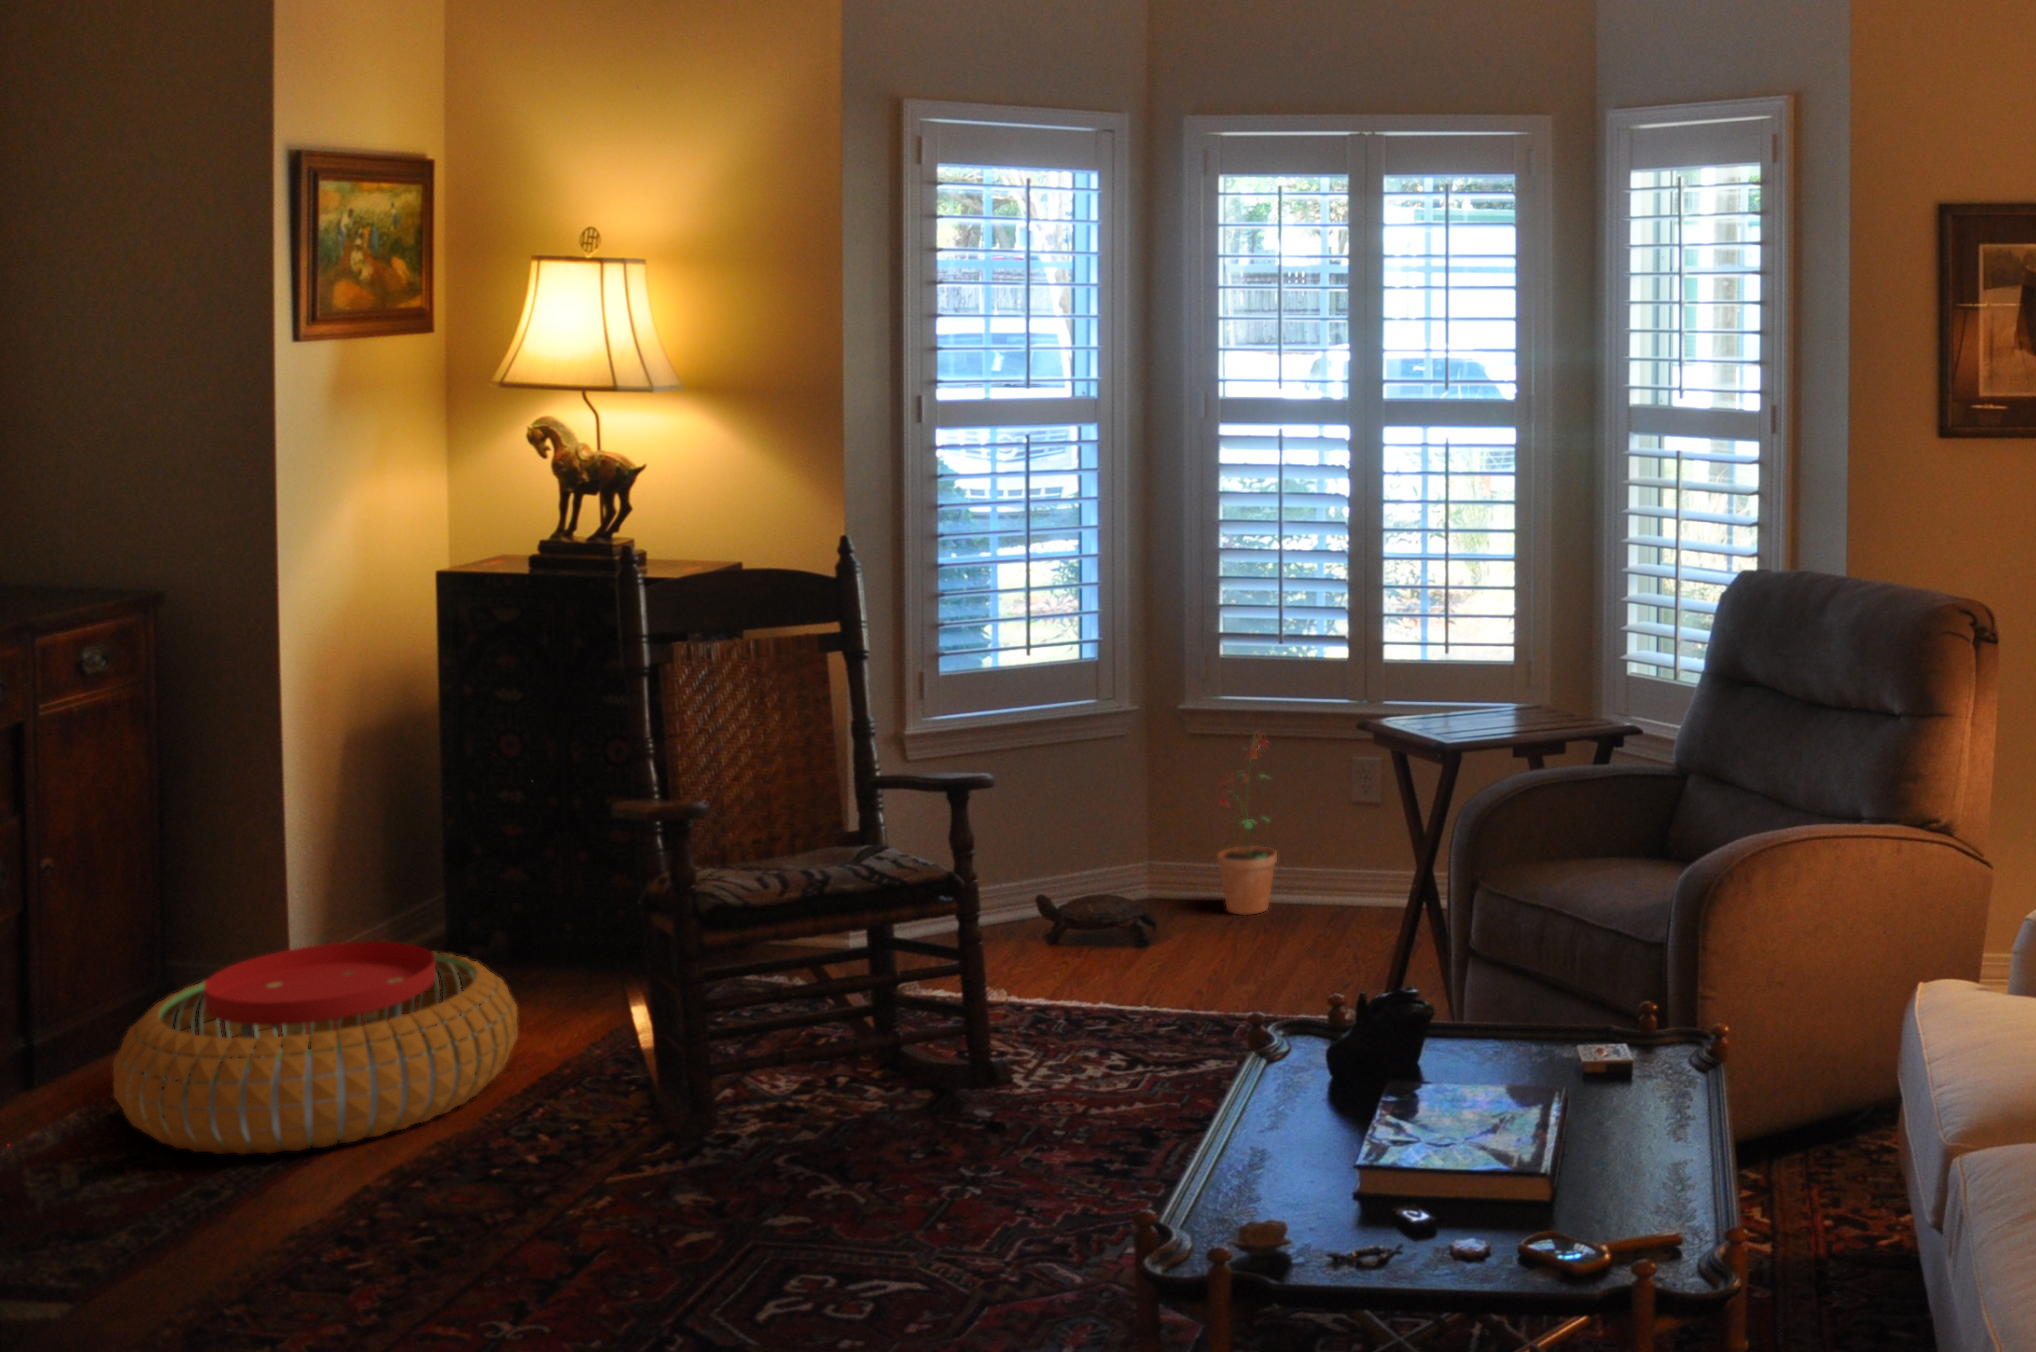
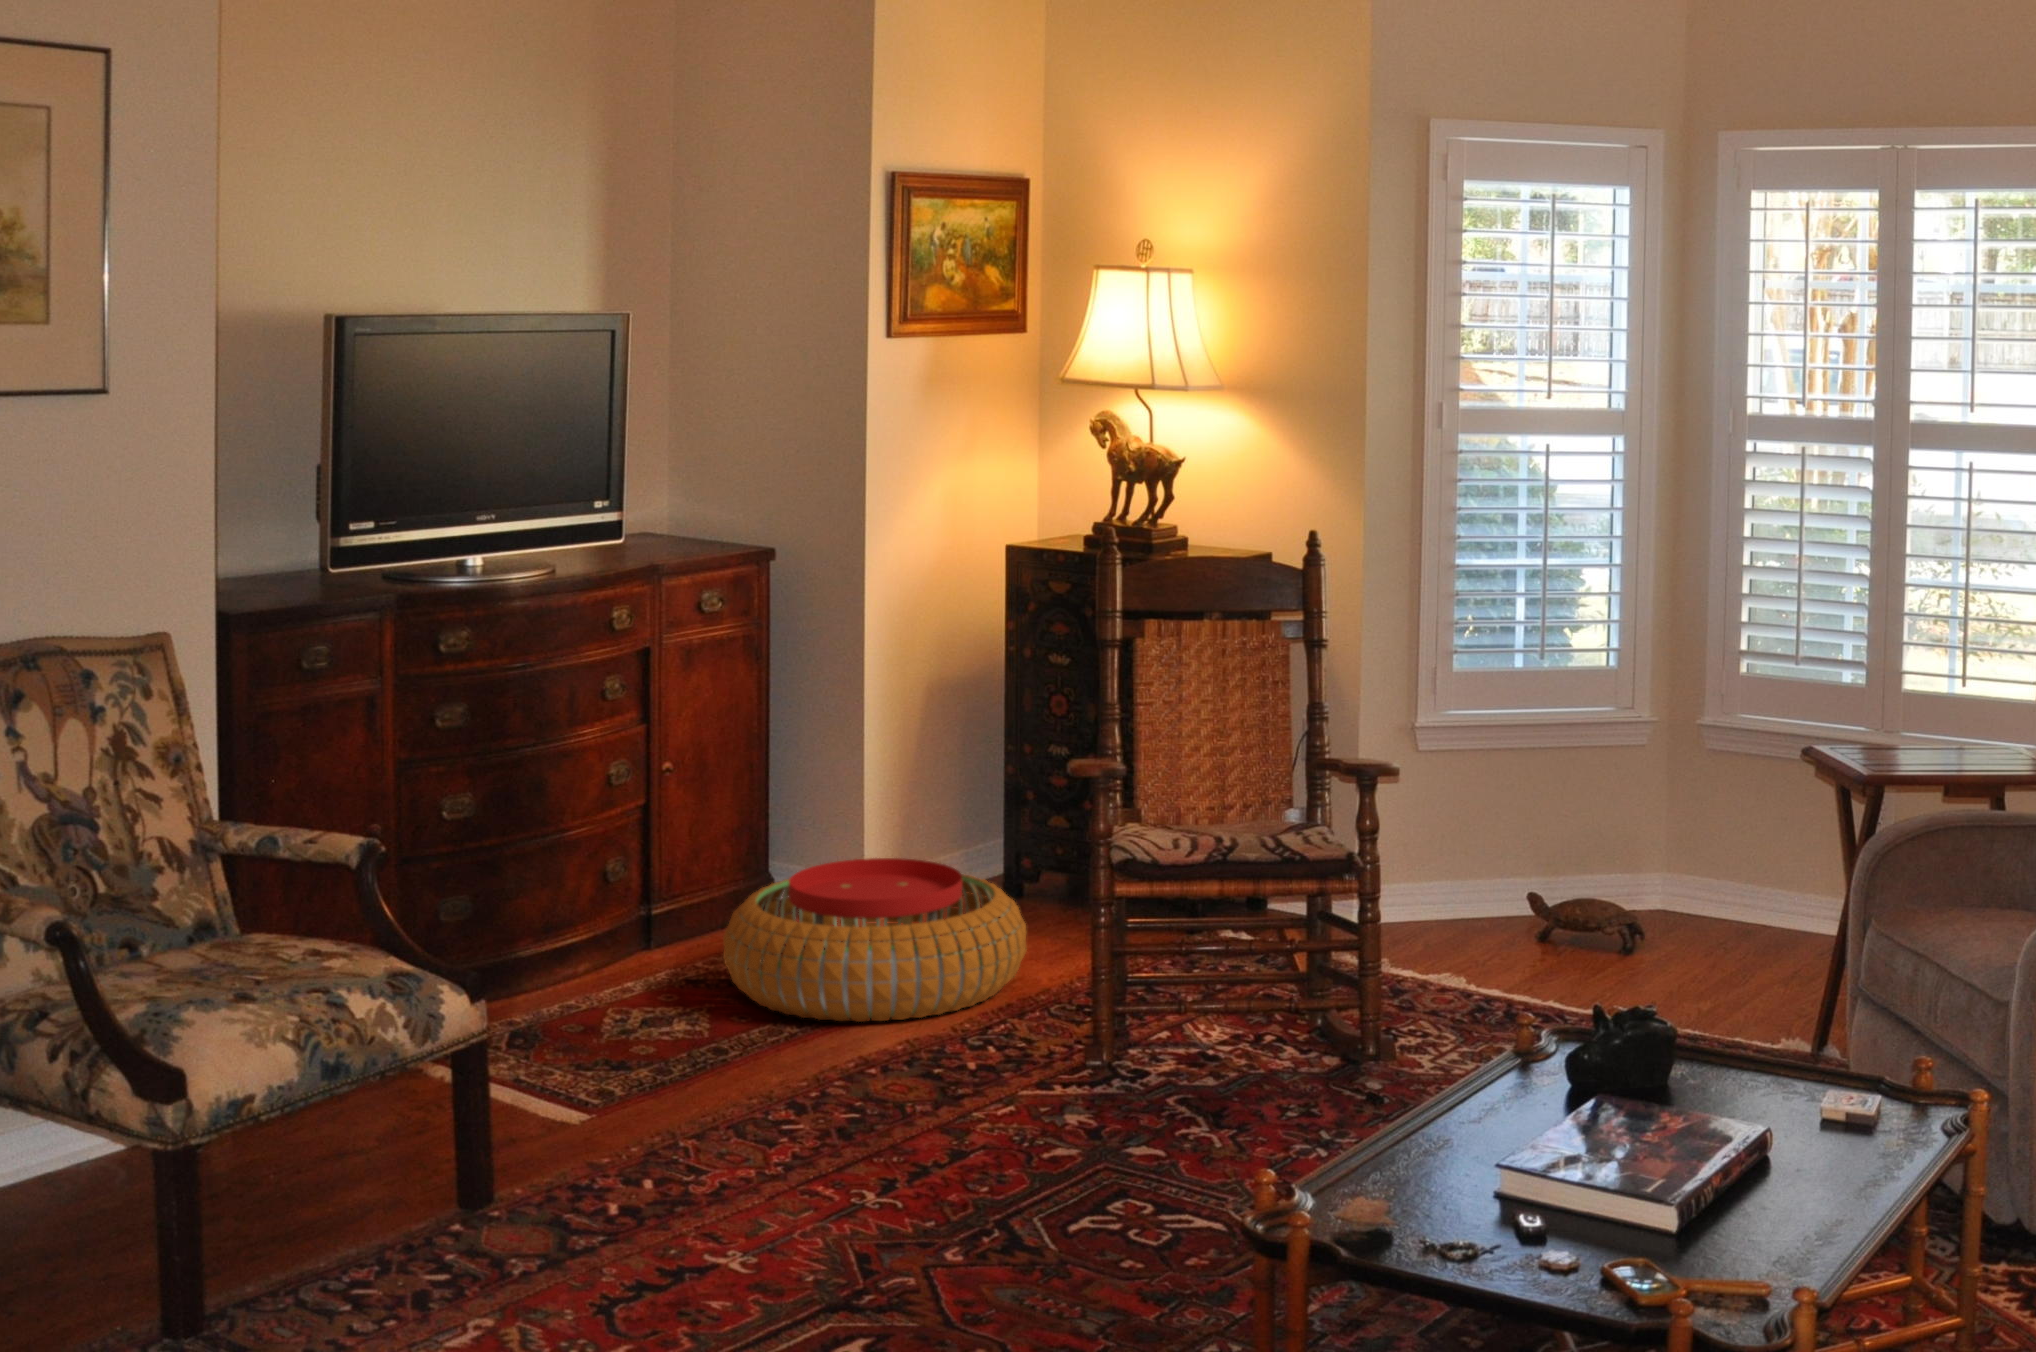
potted plant: present [1217,731,1277,915] -> none [1708,758,1777,945]

